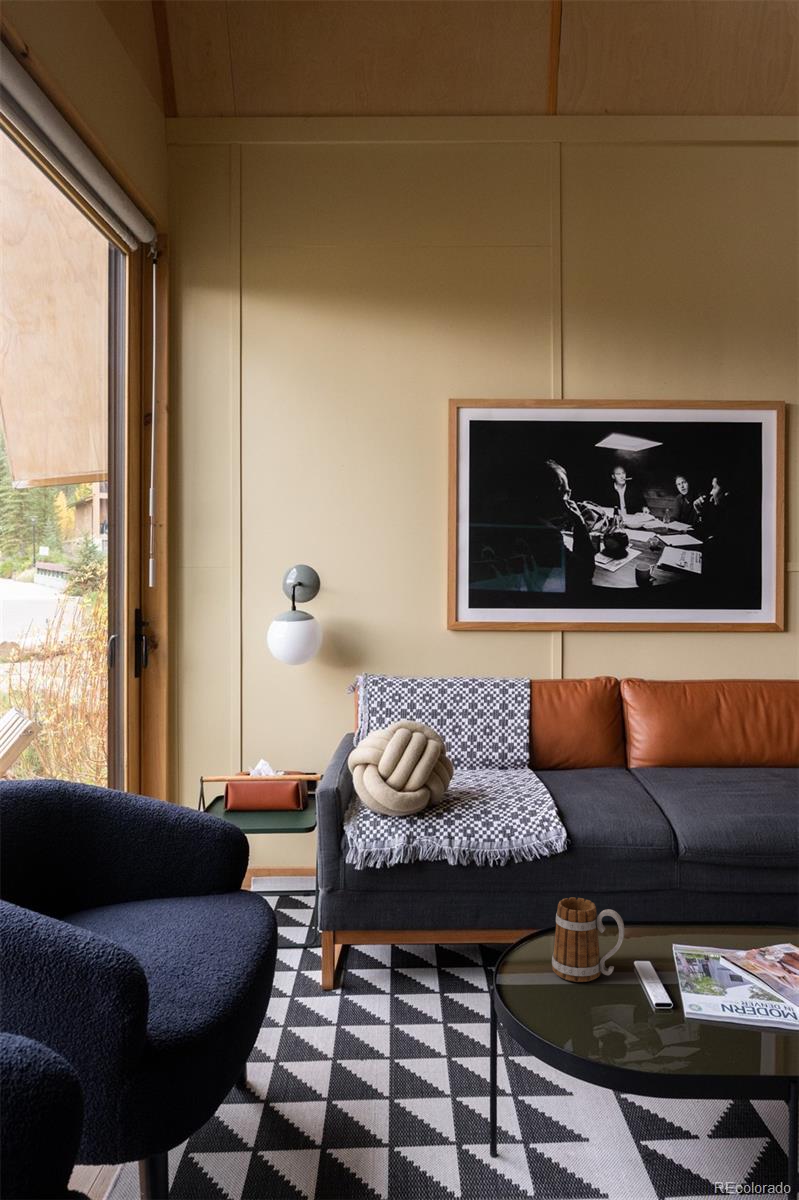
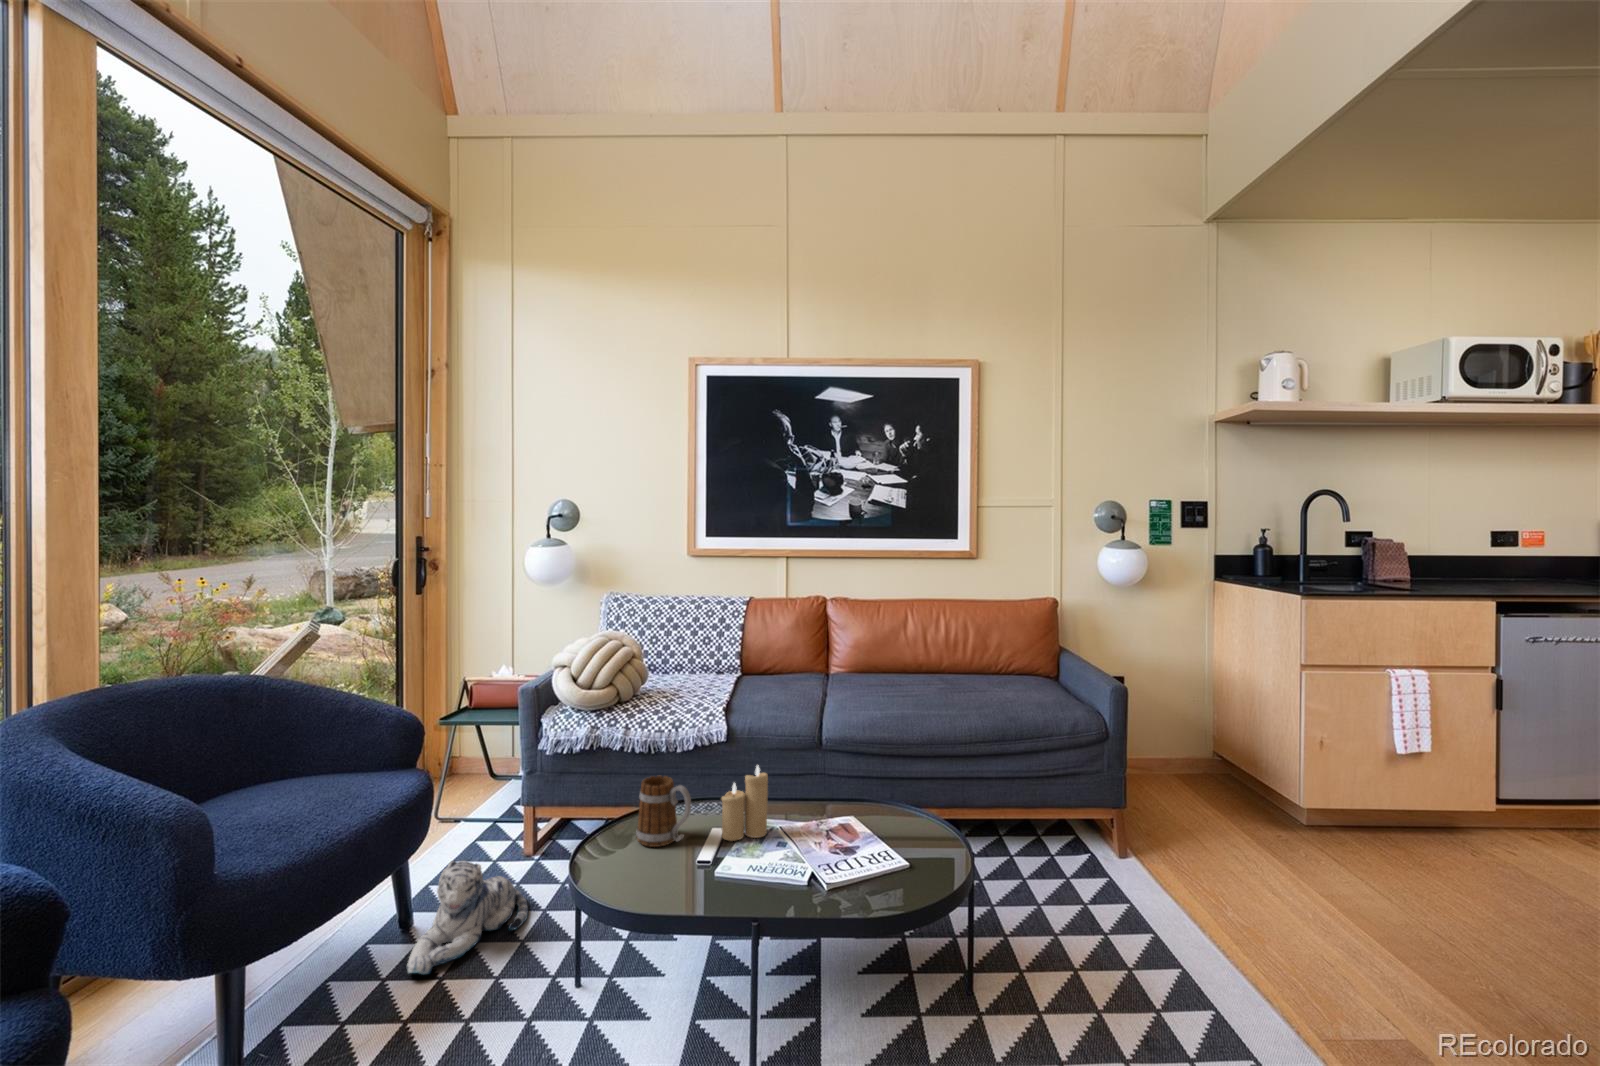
candle: none [649,883,702,973] -> present [722,766,768,841]
plush toy: none [279,1000,383,1139] -> present [407,861,528,974]

